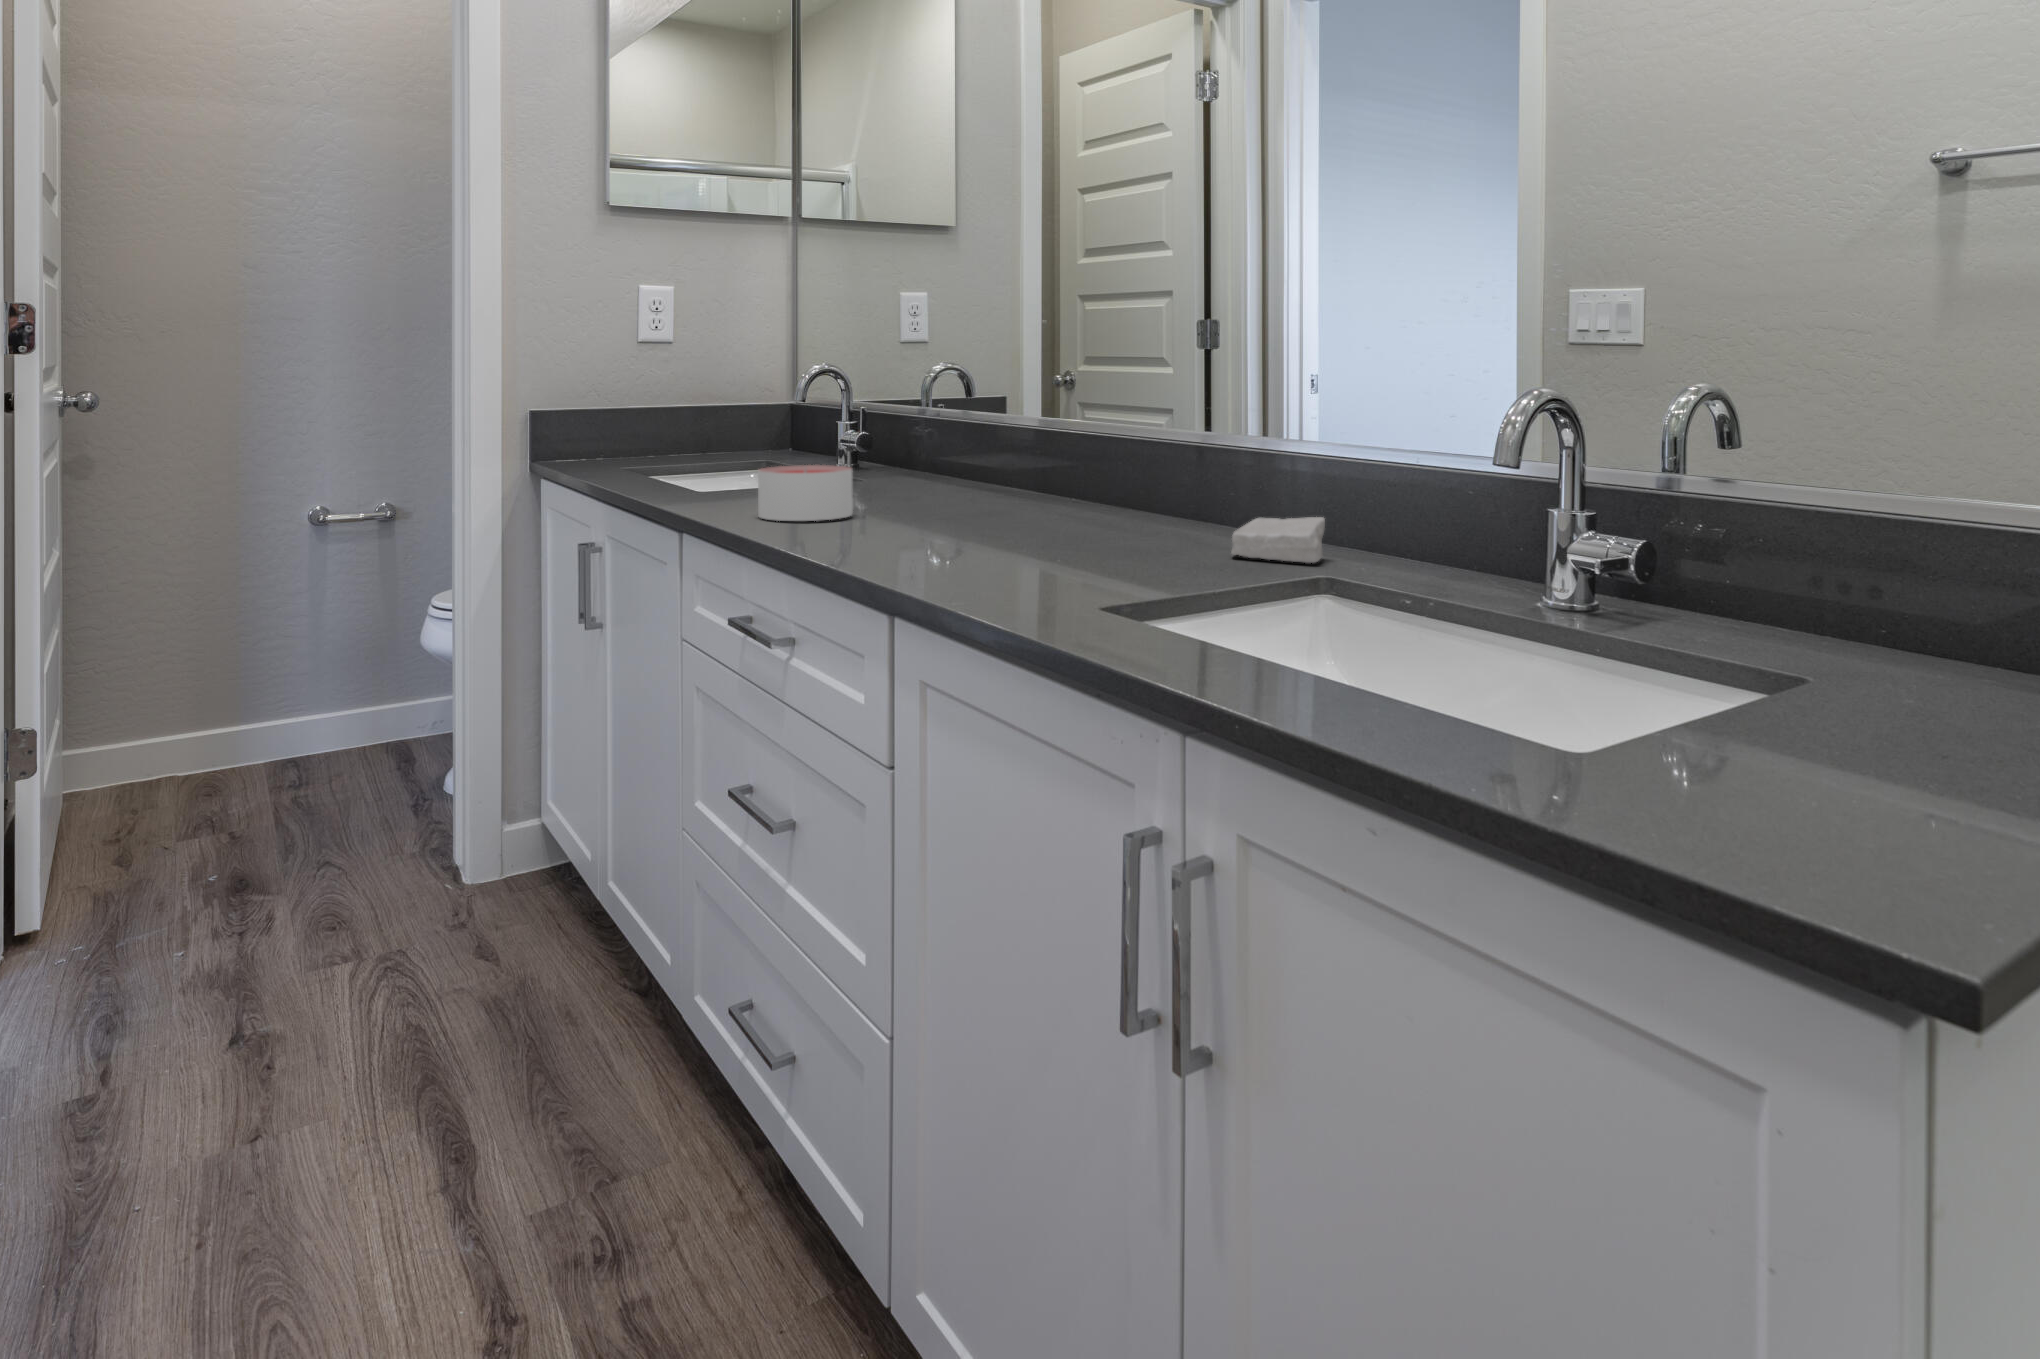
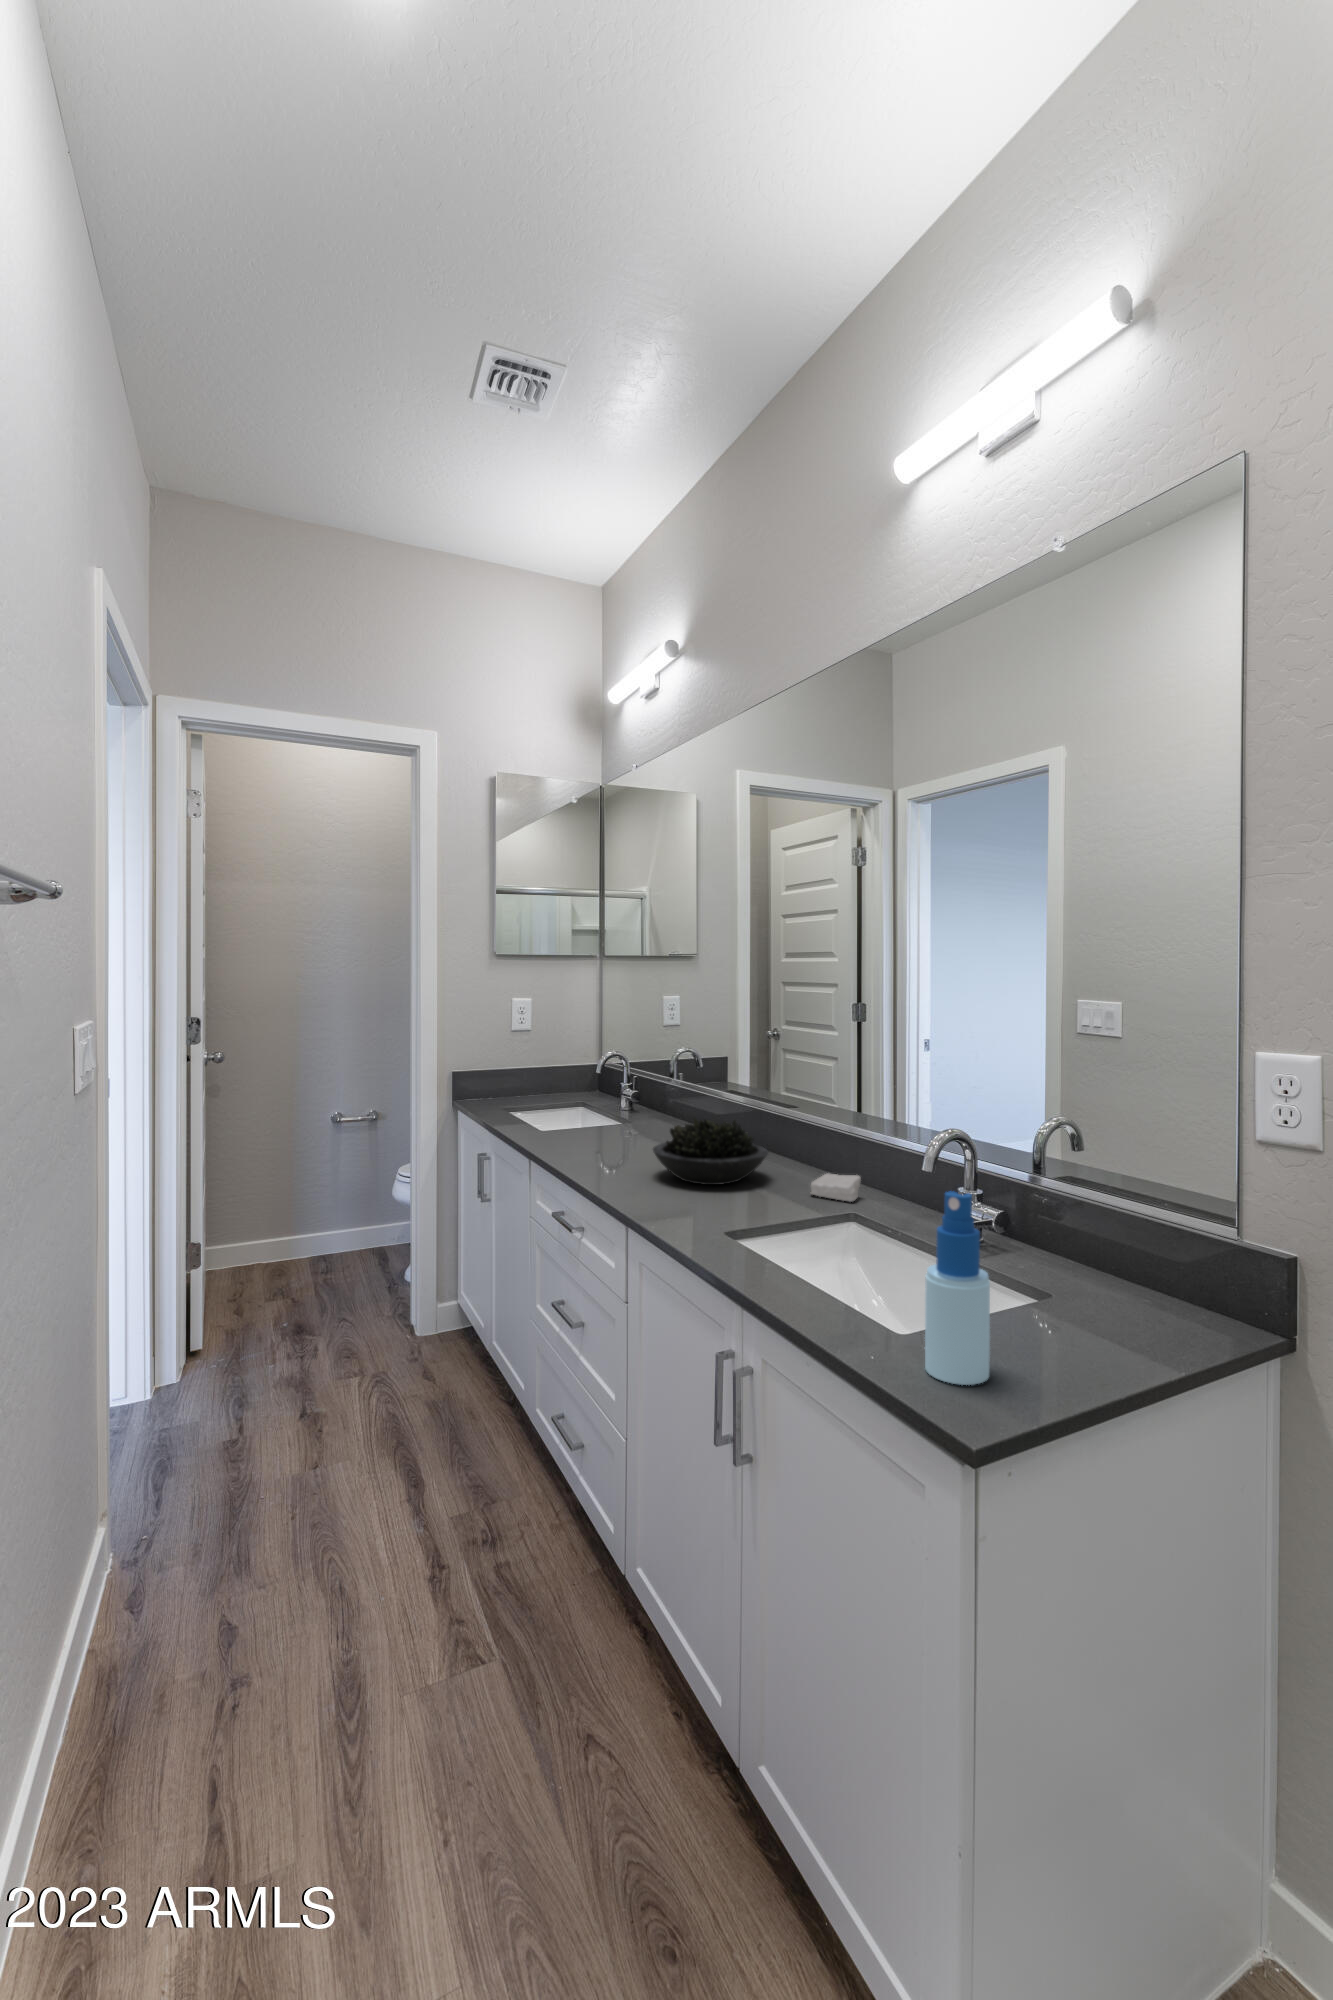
spray bottle: none [1687,390,1854,835] -> present [925,1191,990,1385]
succulent plant: none [924,425,1141,547] -> present [653,1118,768,1185]
candle: present [758,465,853,521] -> none [570,1126,620,1160]

